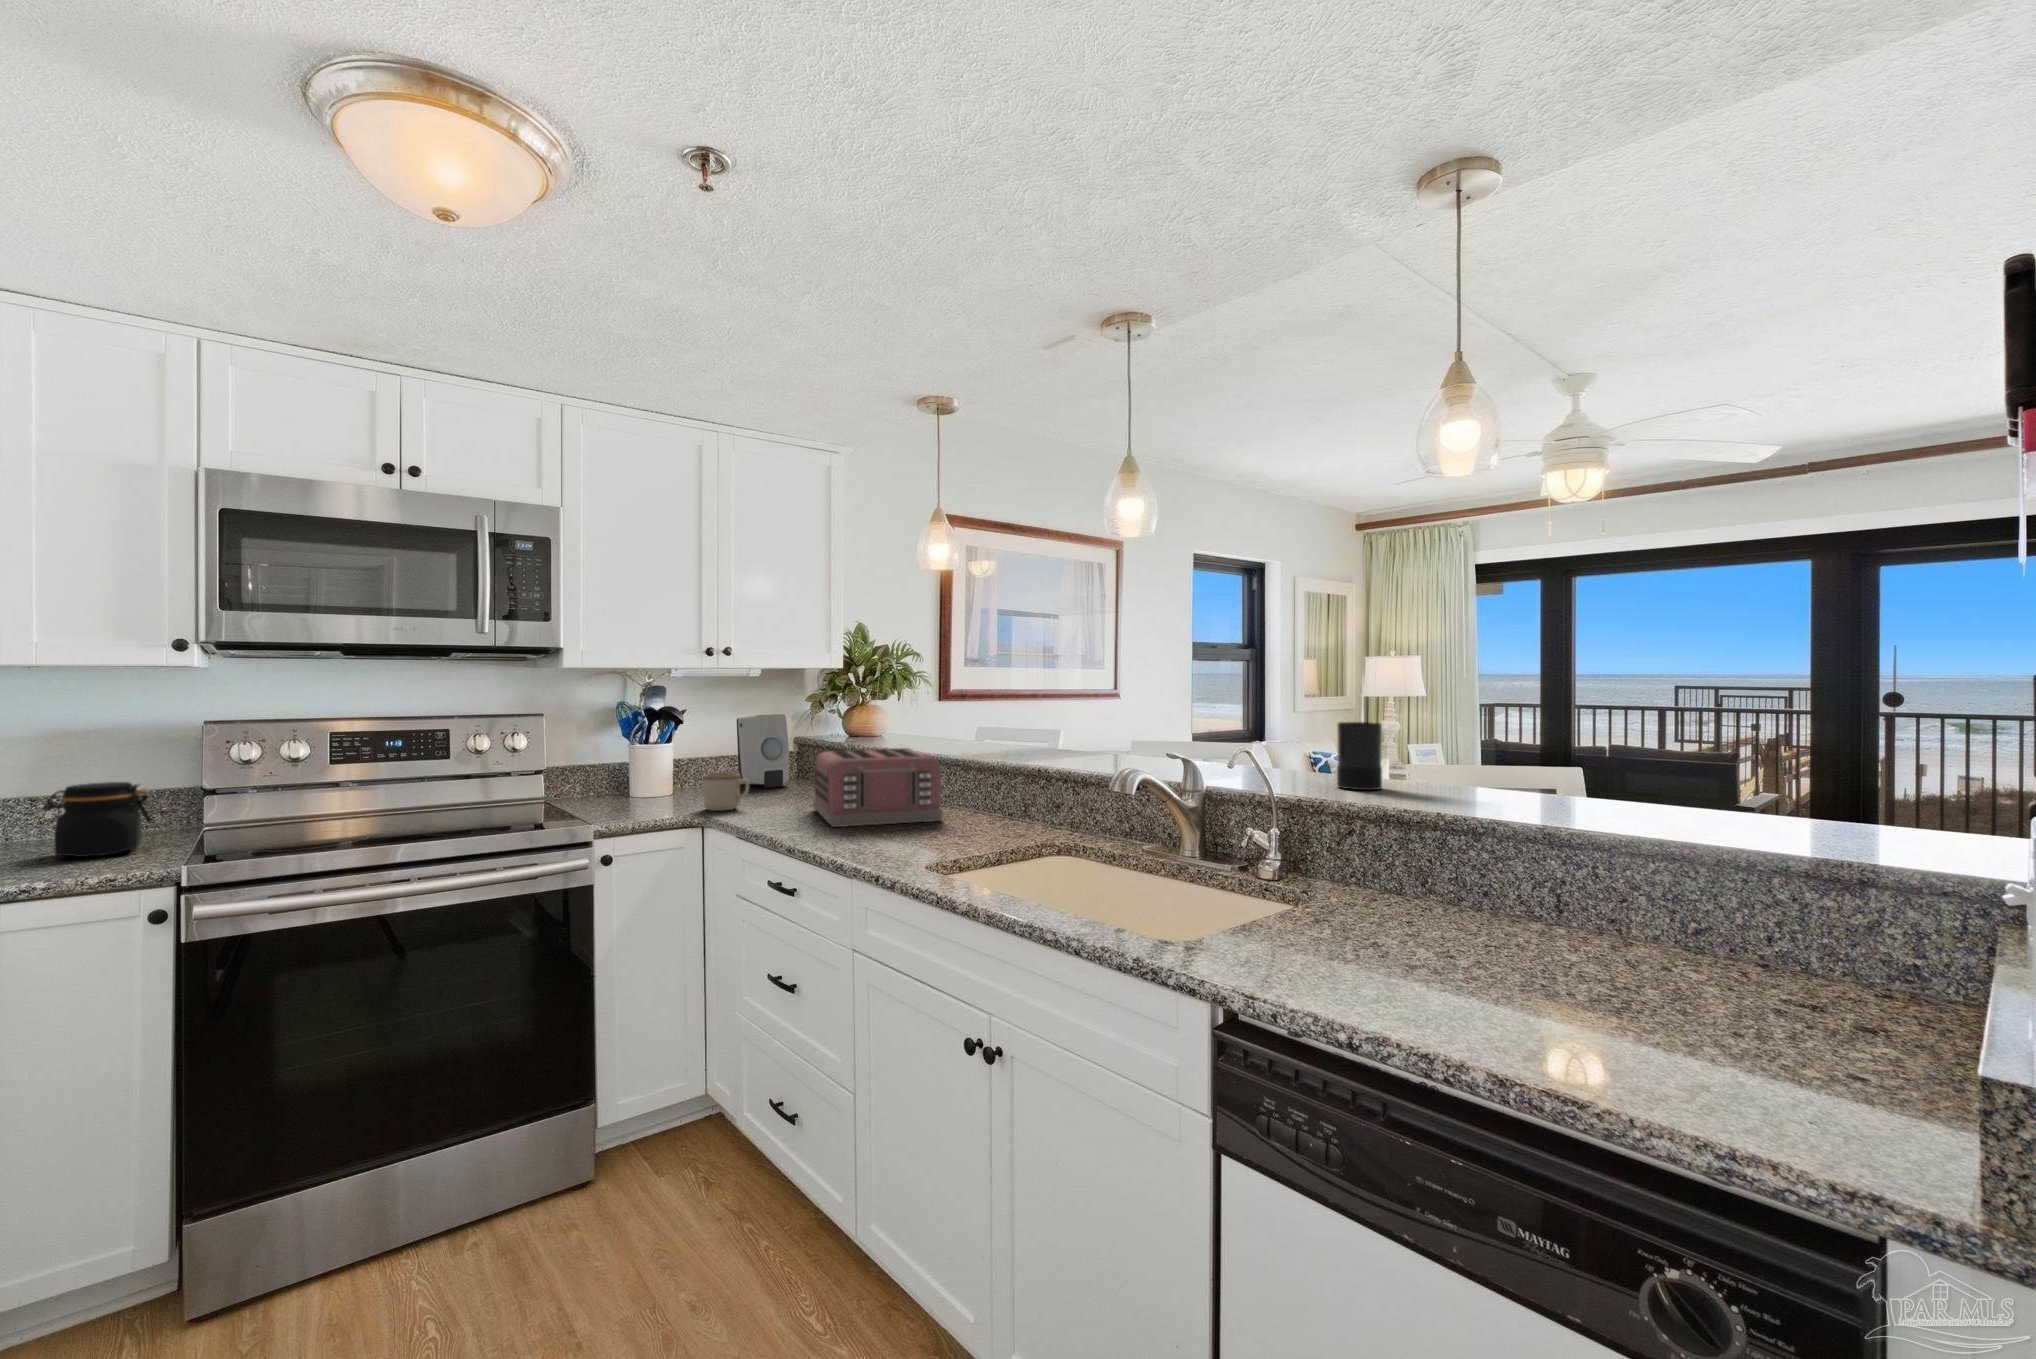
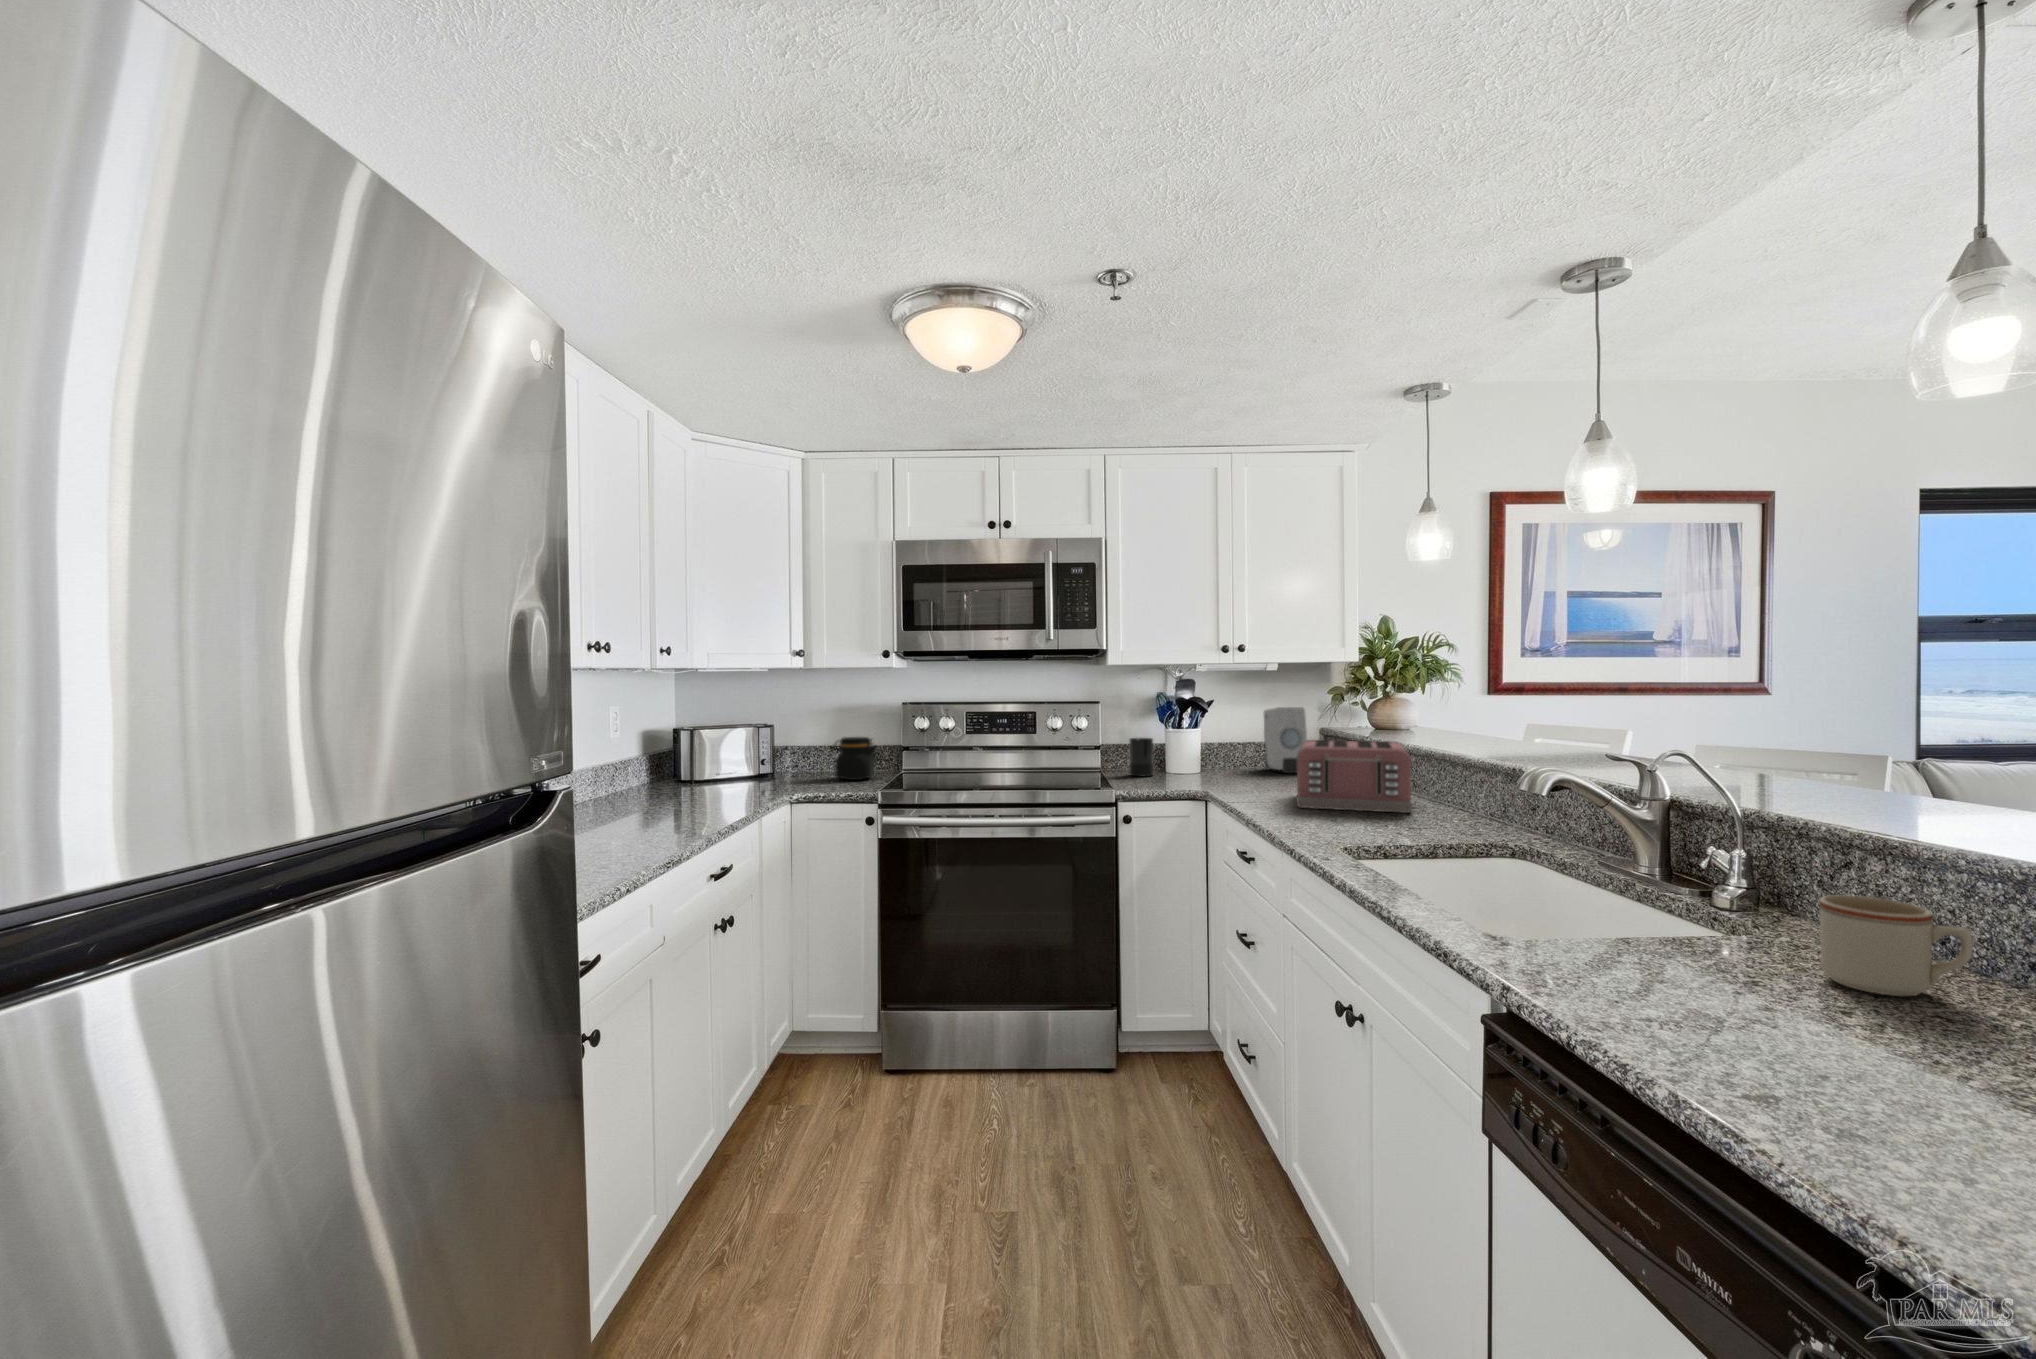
candle: present [1337,722,1382,790] -> present [1129,737,1153,776]
mug: present [703,773,749,811] -> present [1819,895,1973,996]

